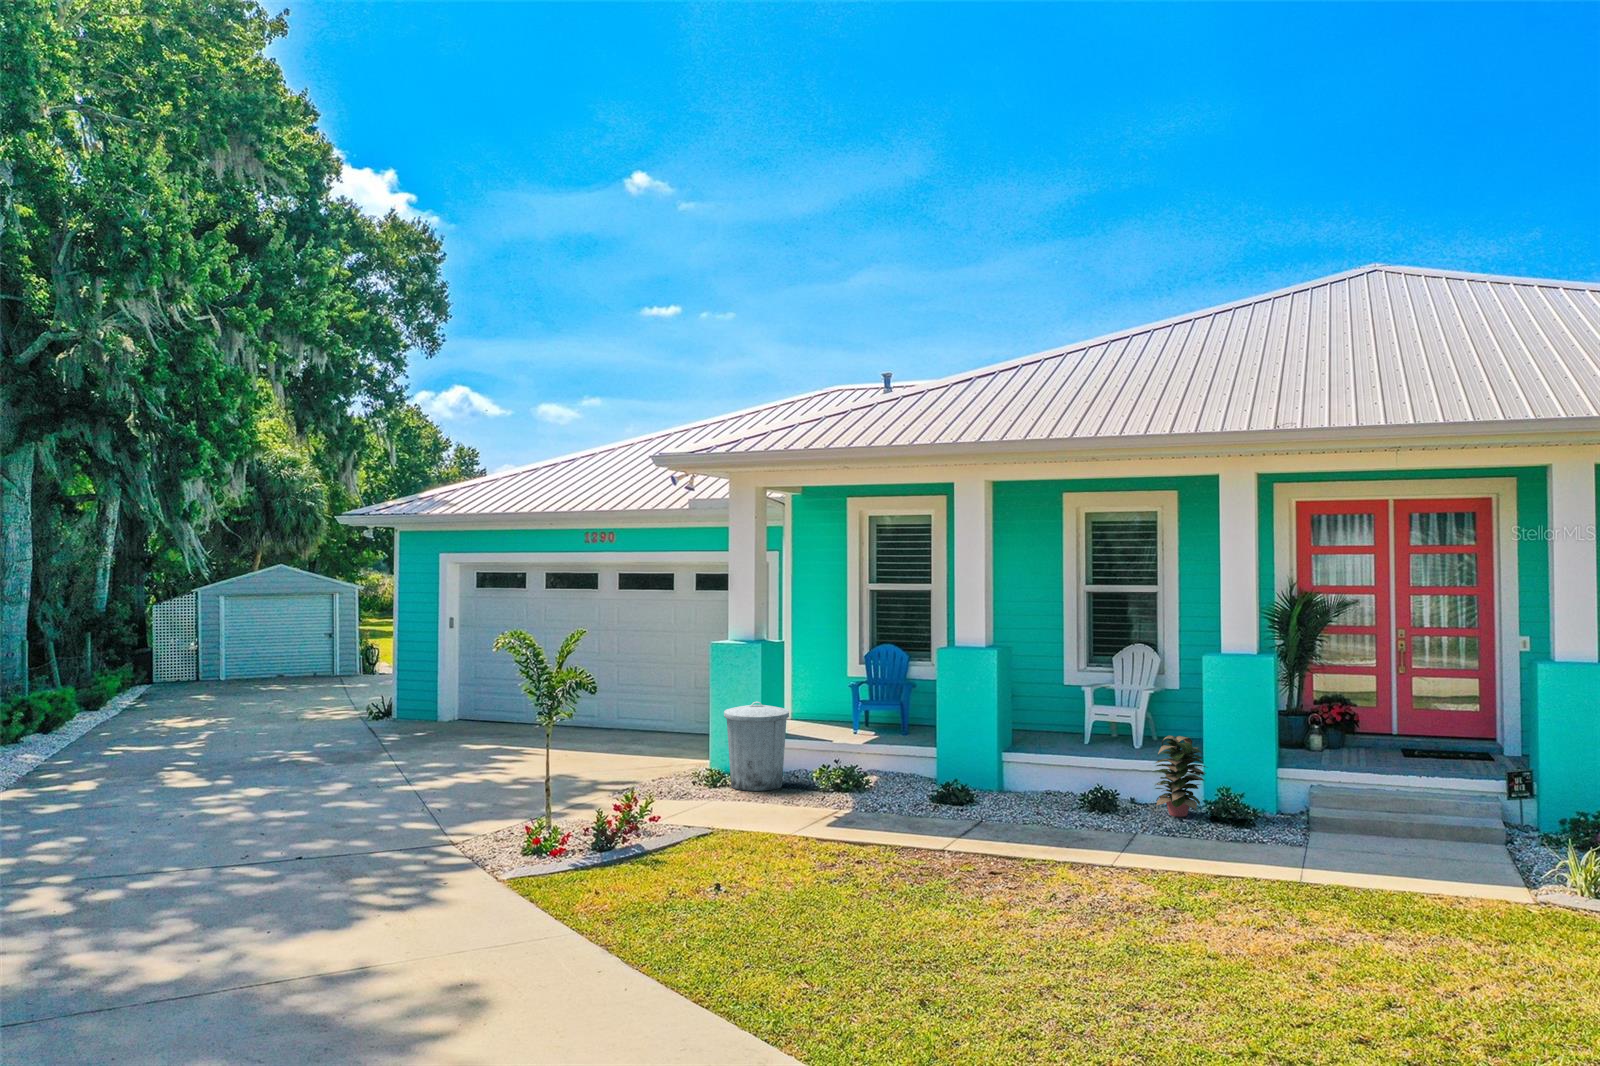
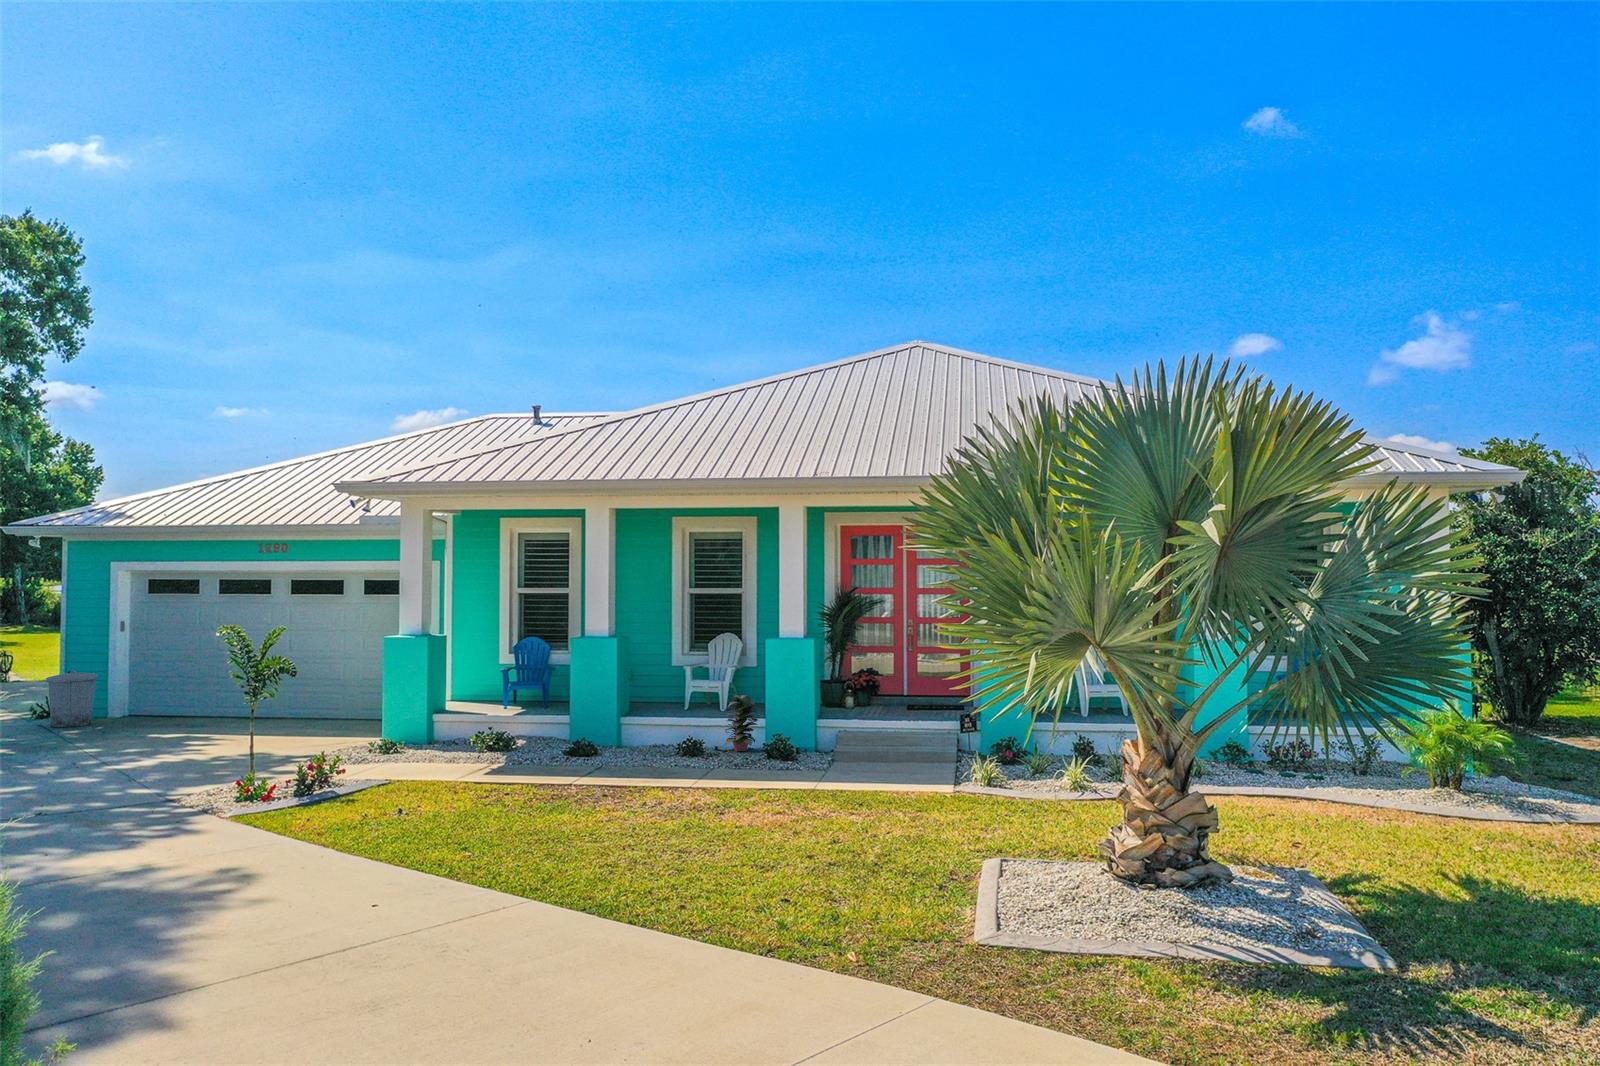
trash can: present [724,702,789,791] -> present [46,670,98,727]

